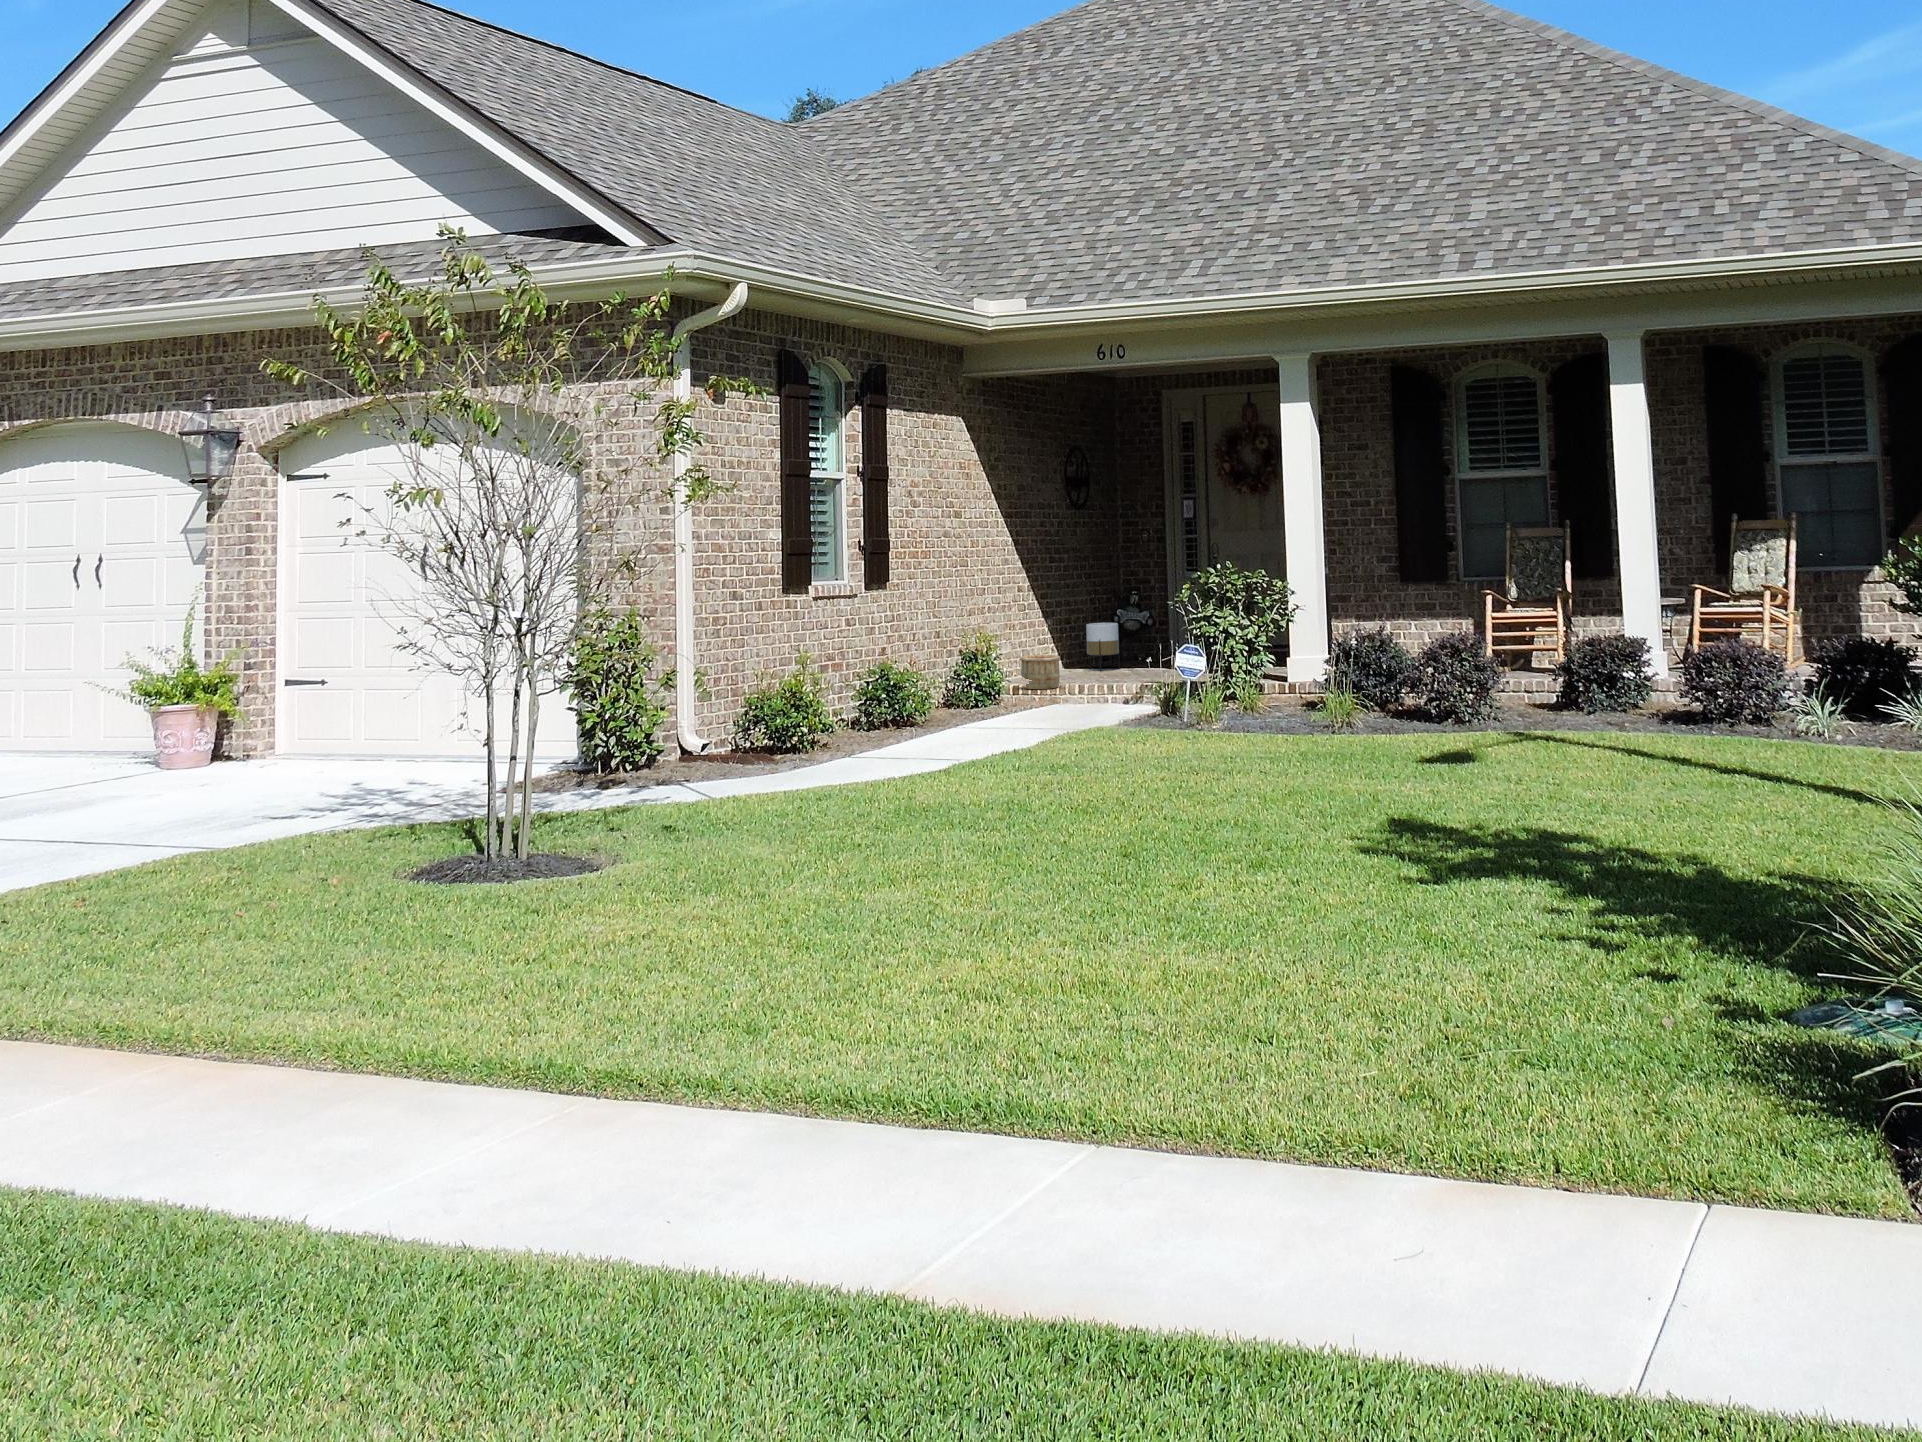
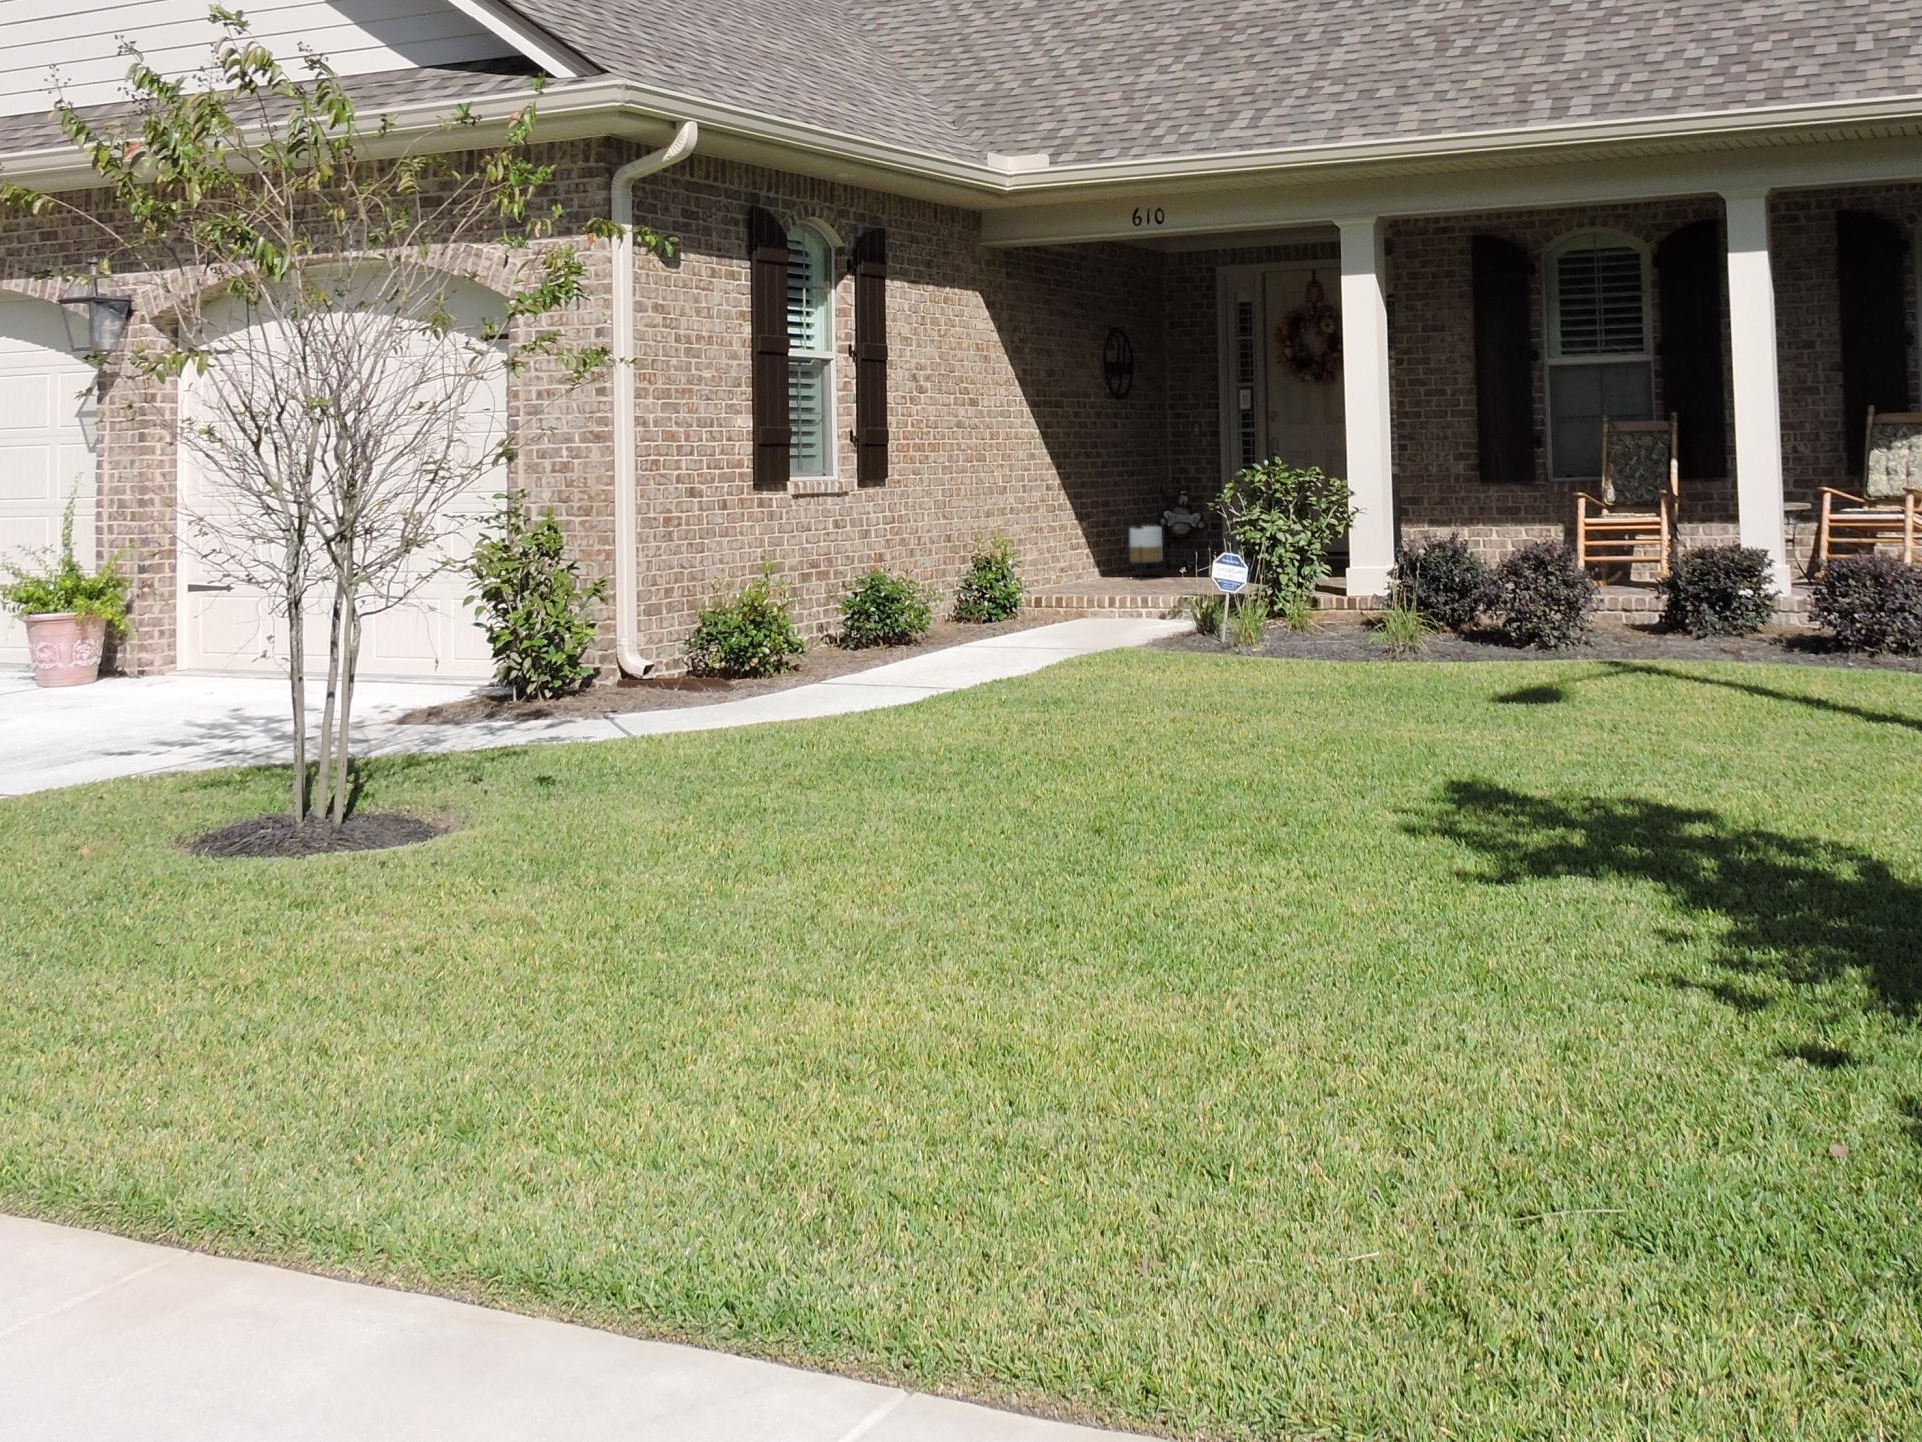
wooden bucket: present [1020,655,1060,689] -> none [1045,562,1091,601]

